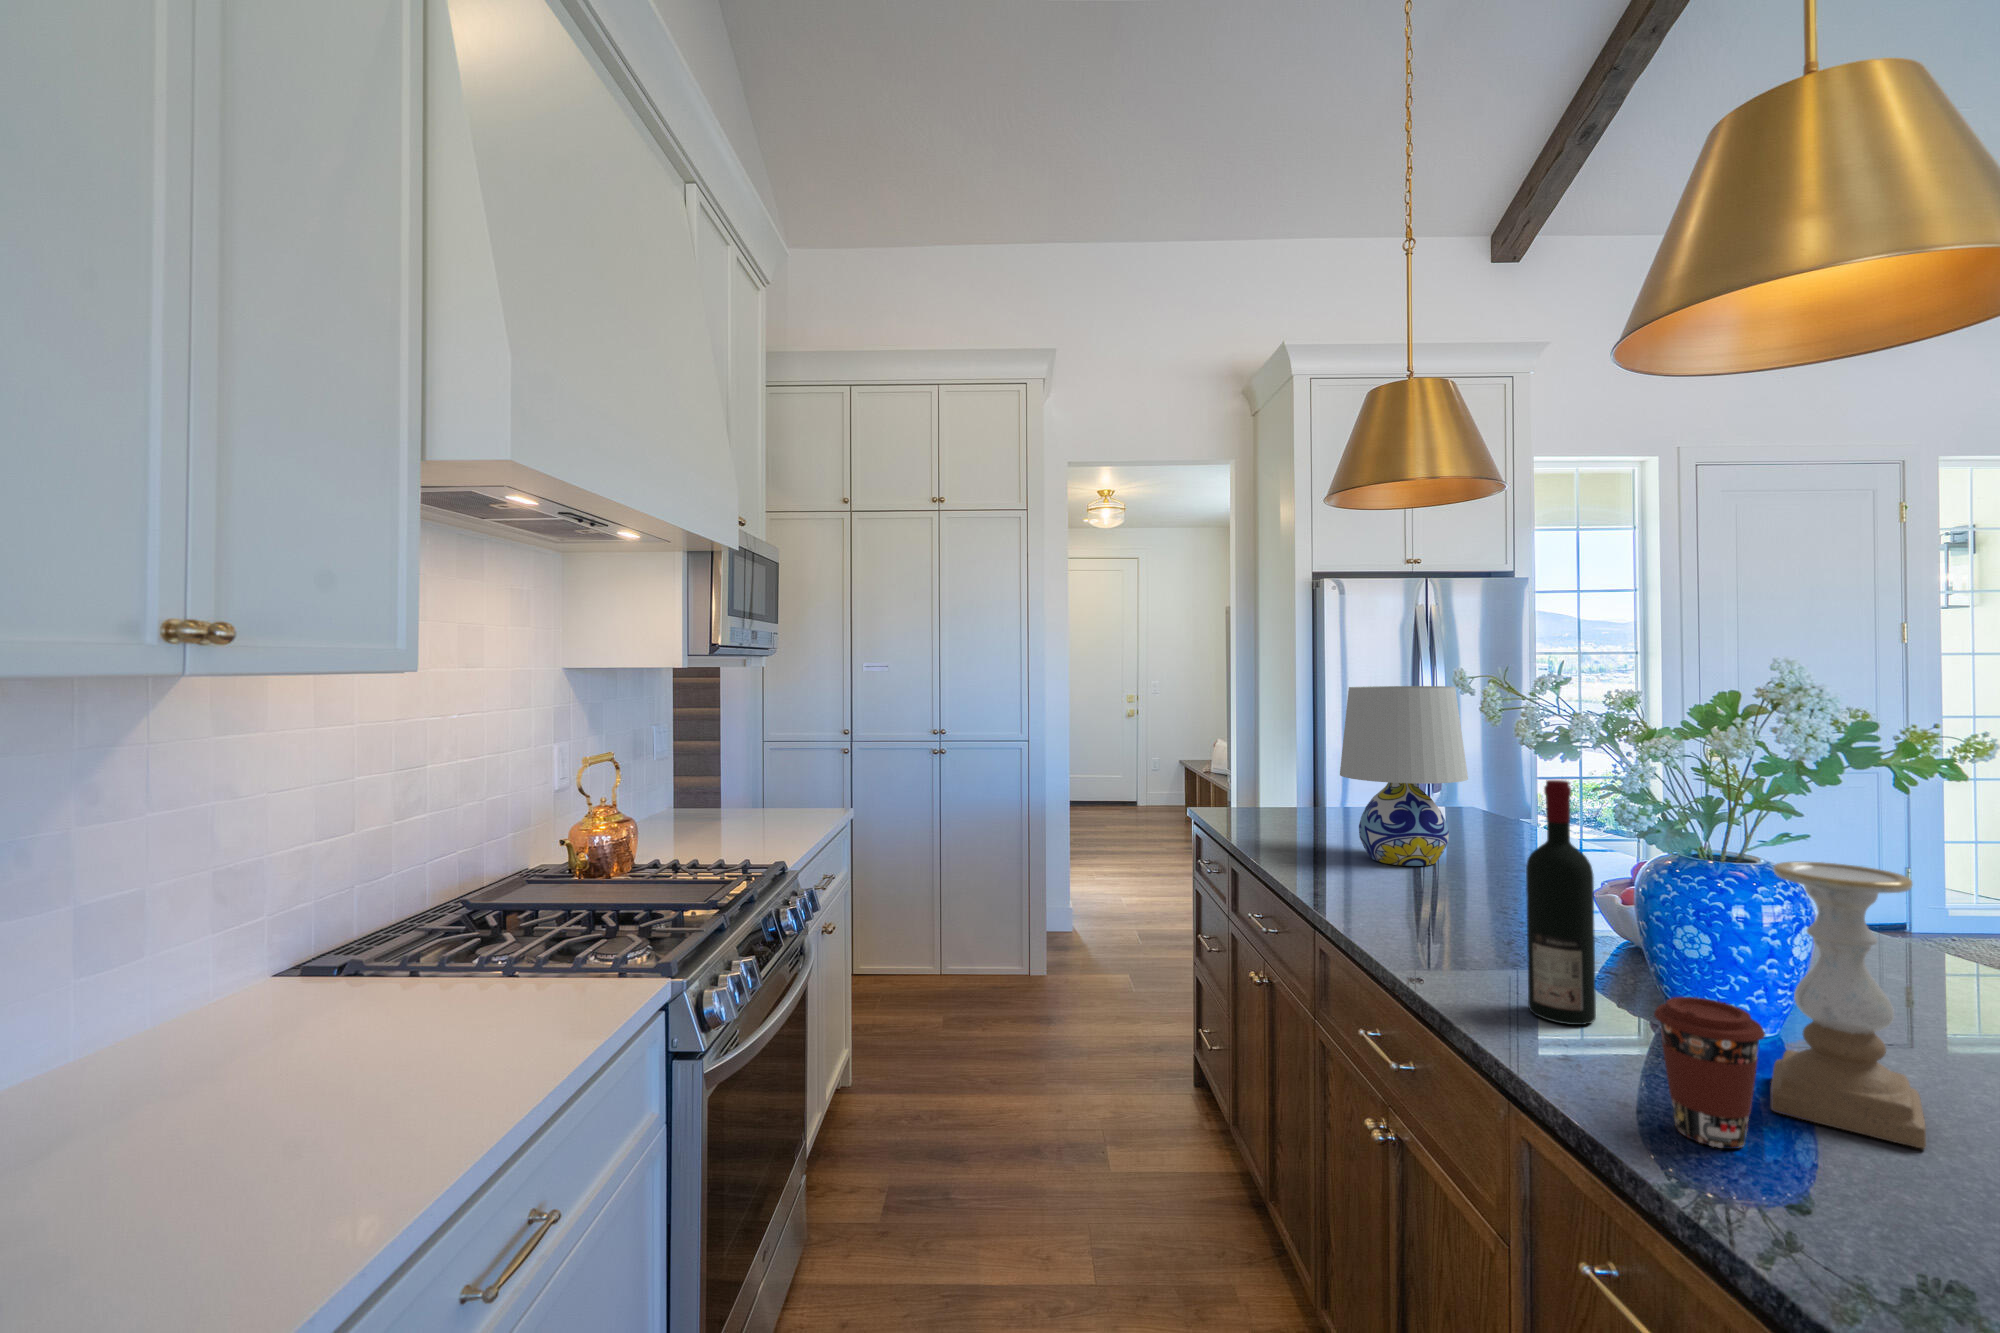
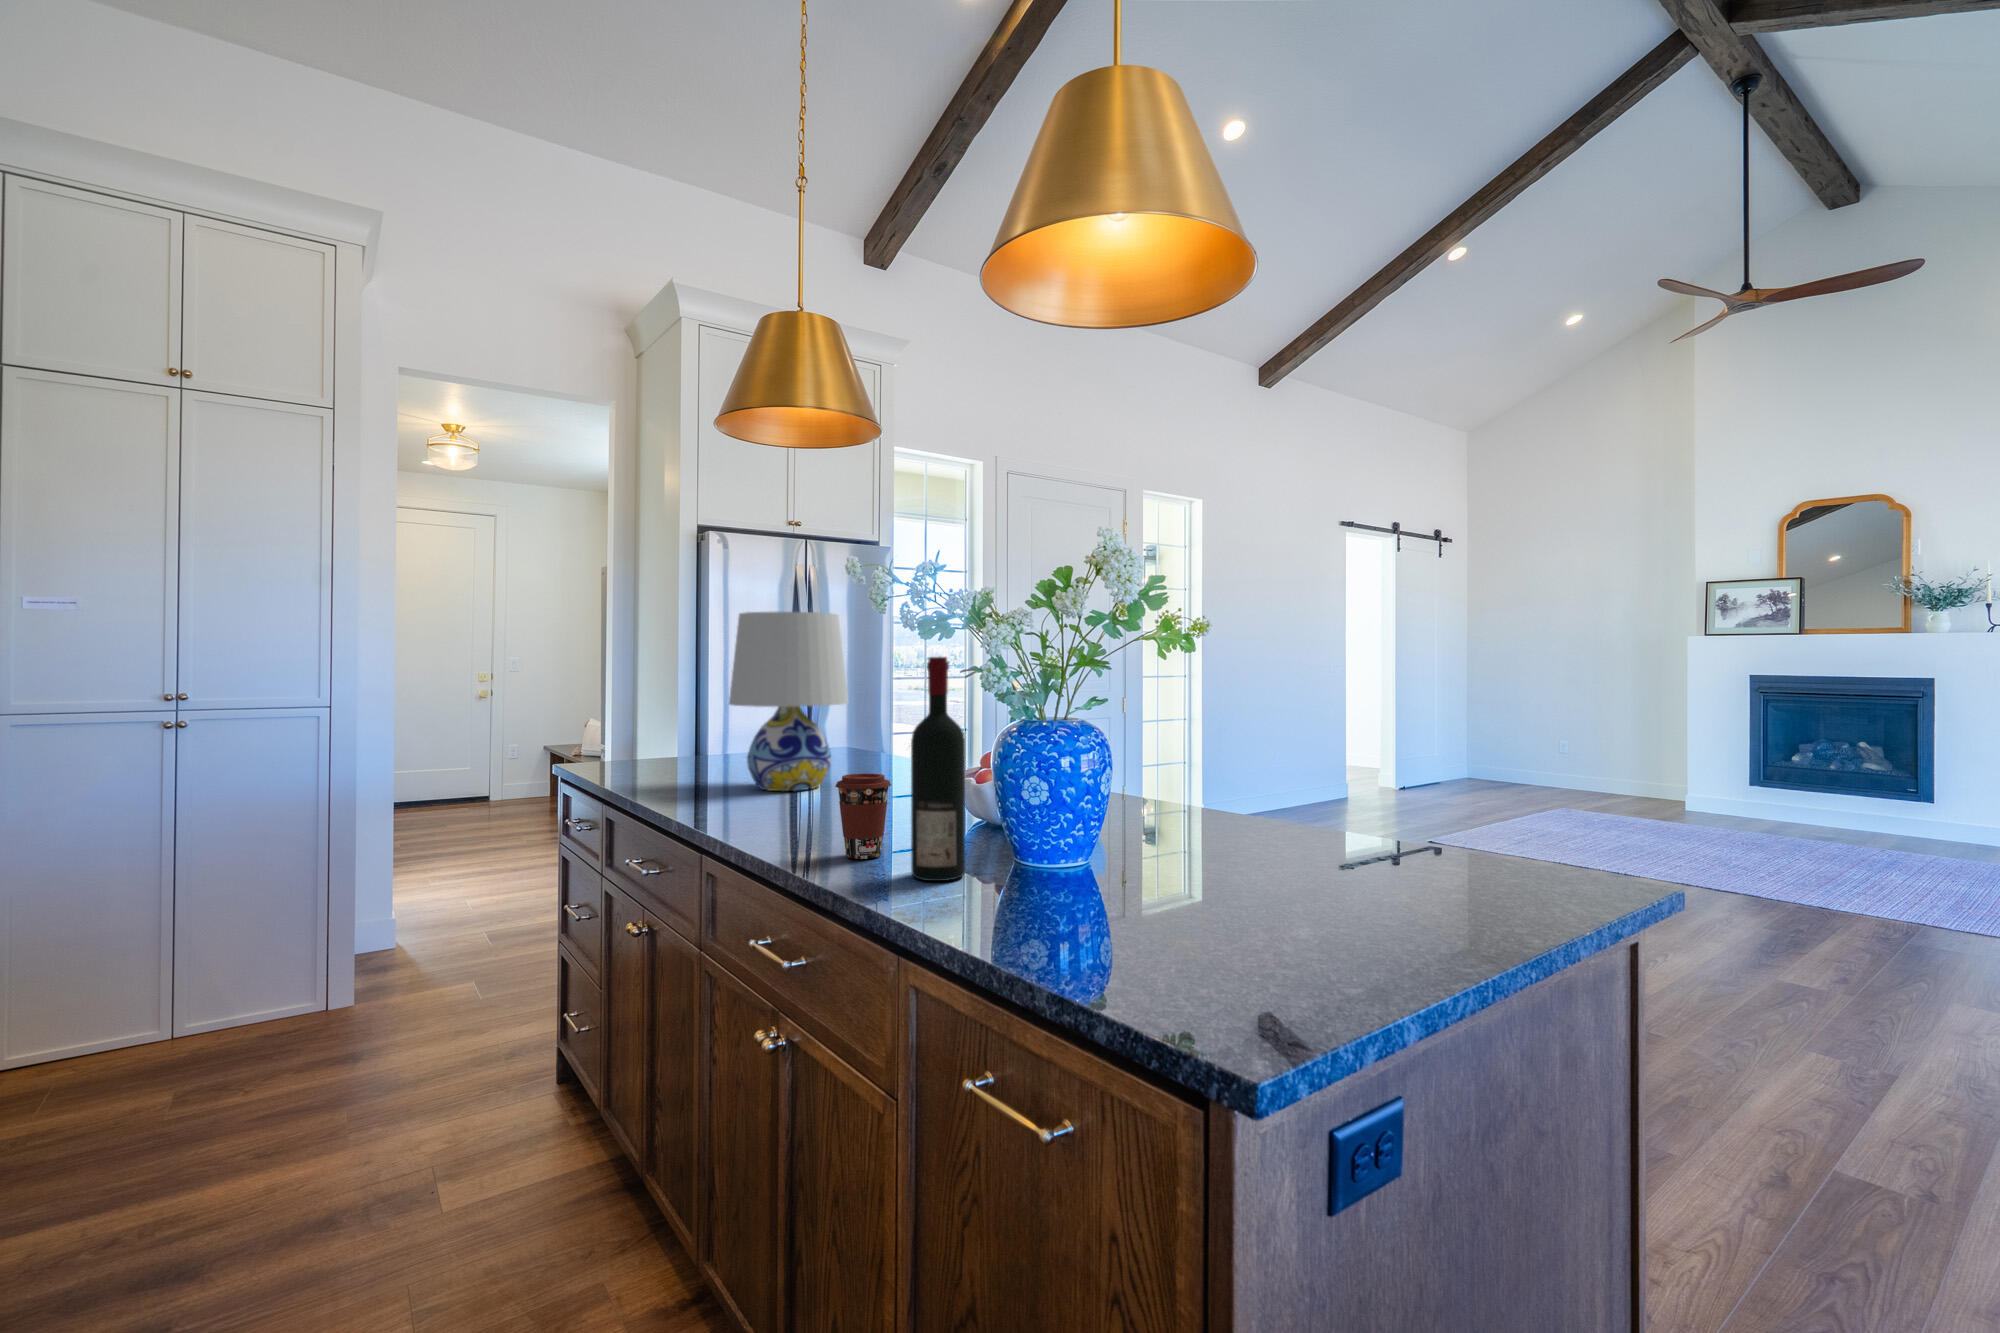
candle holder: present [1771,862,1926,1149] -> none [1091,704,1185,910]
coffee cup: present [1654,997,1765,1149] -> present [835,773,891,859]

